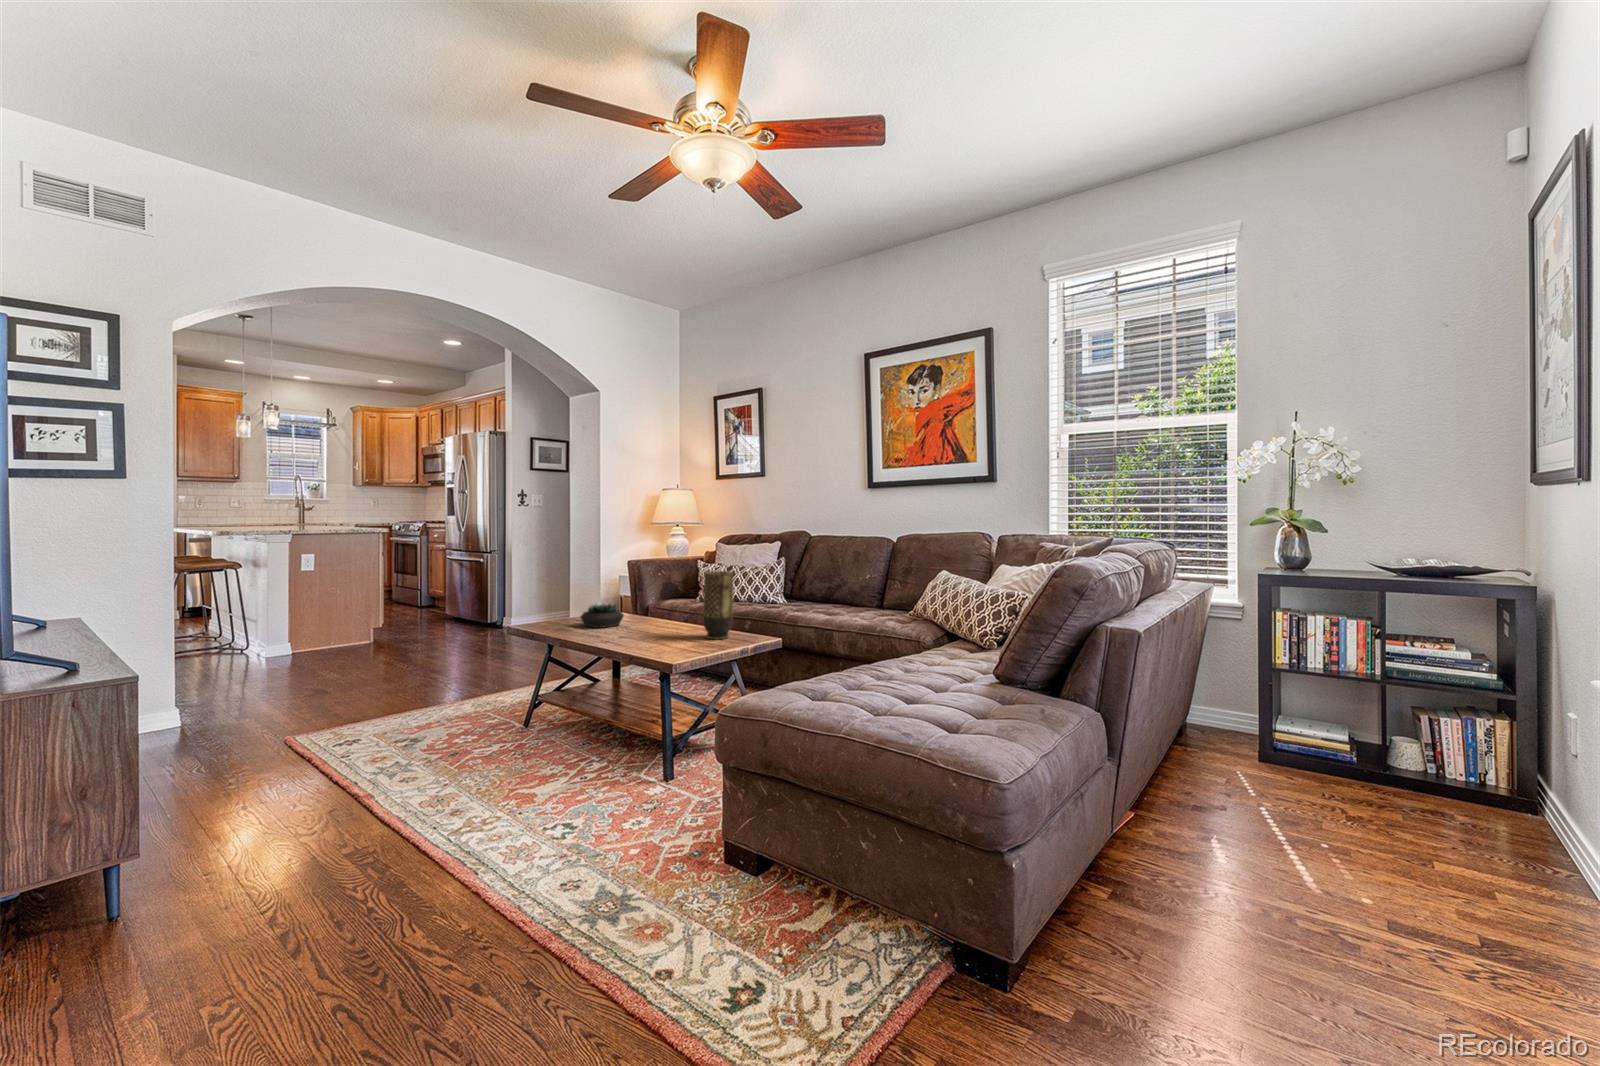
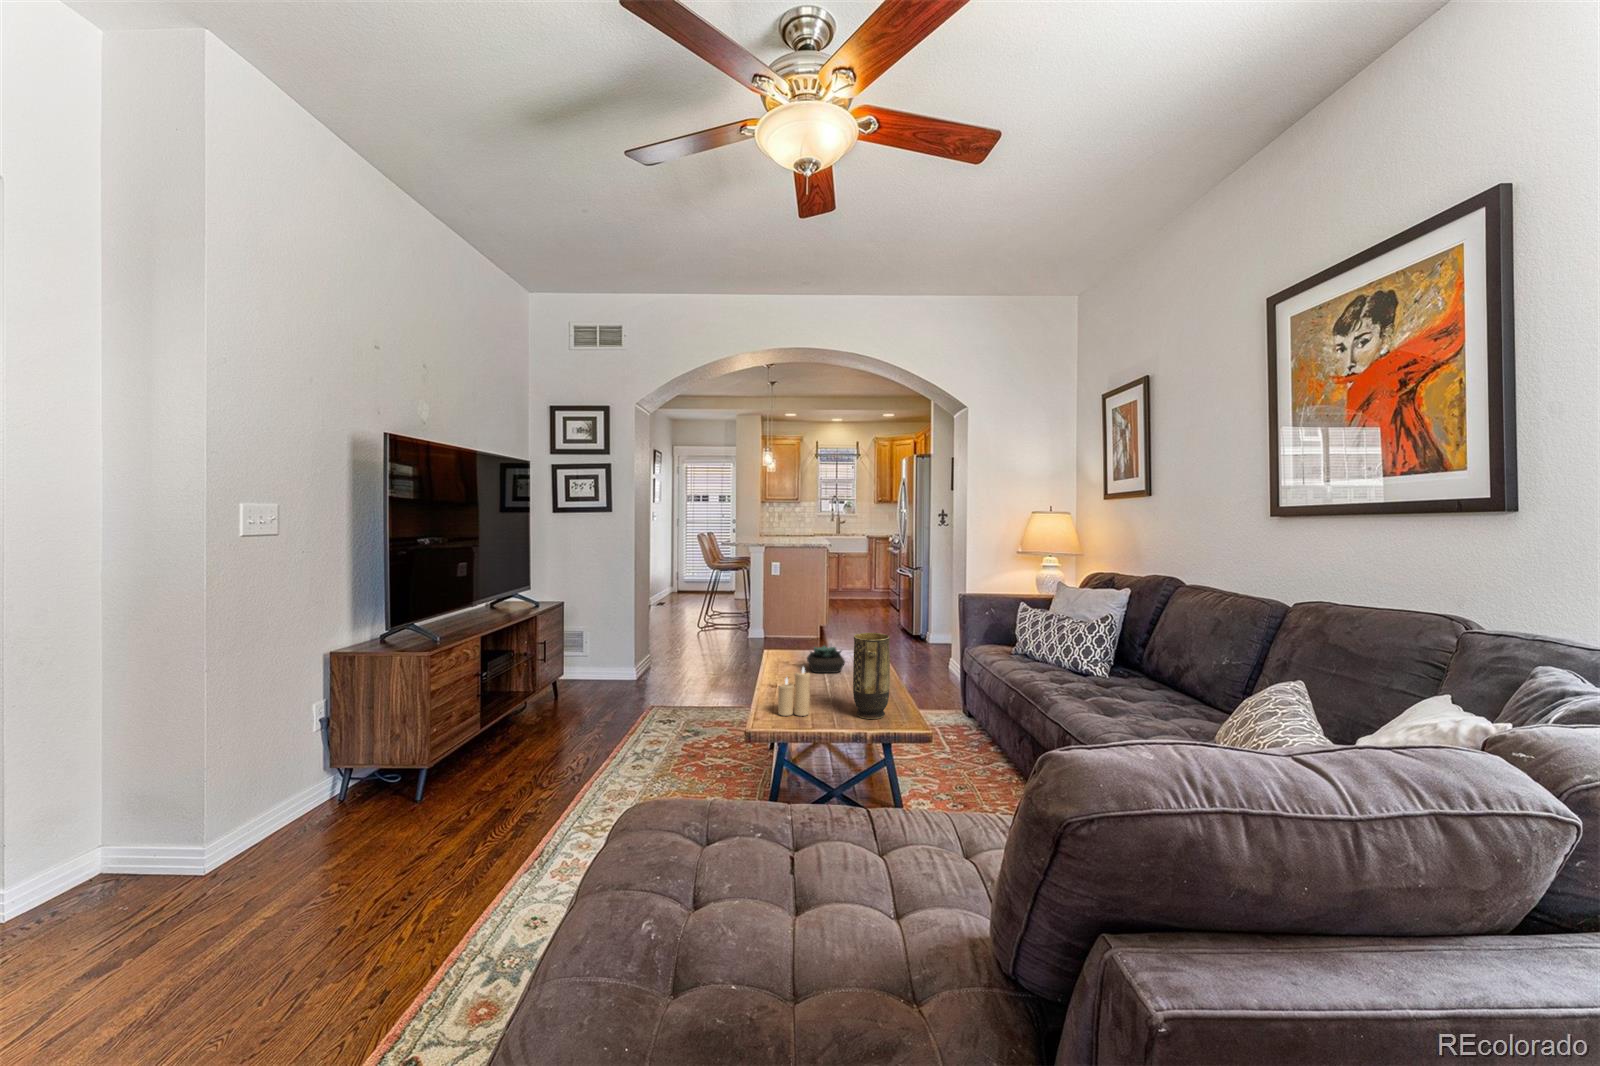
candle: none [653,603,679,648] -> present [778,667,810,716]

